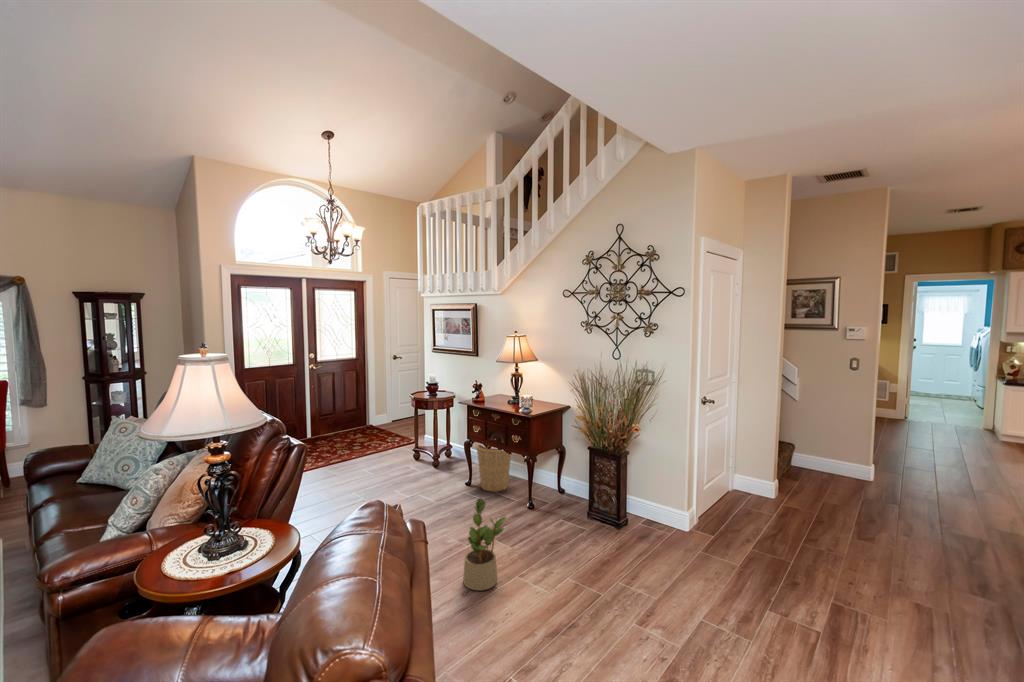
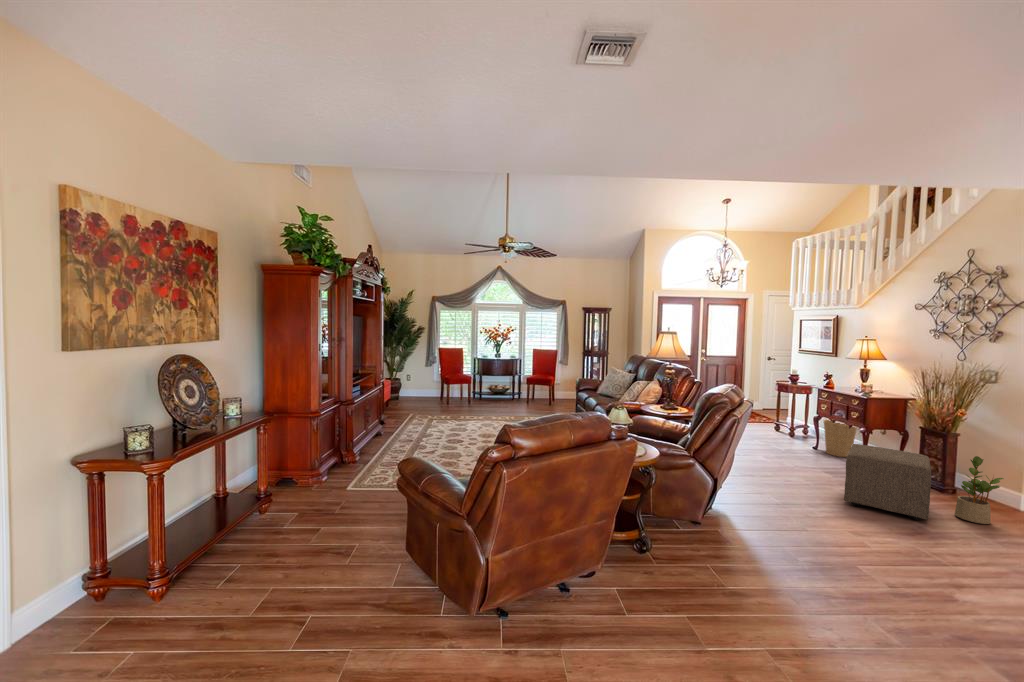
potted plant: present [463,498,506,590] -> present [955,456,1004,524]
ottoman: none [542,503,659,629] -> present [844,444,931,520]

